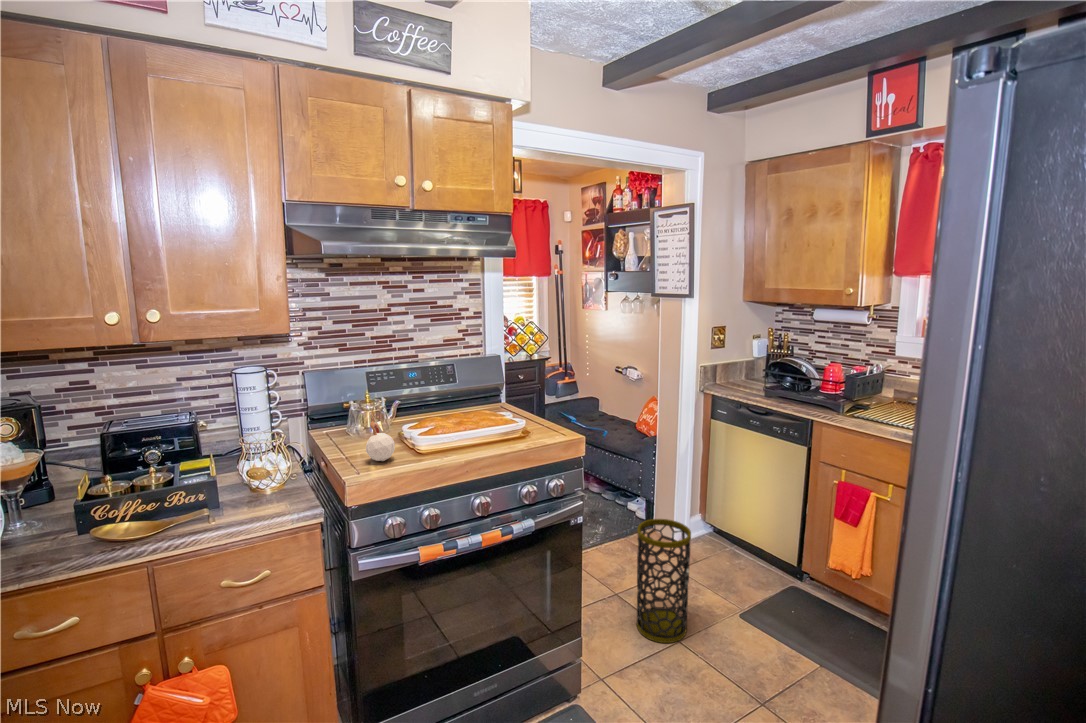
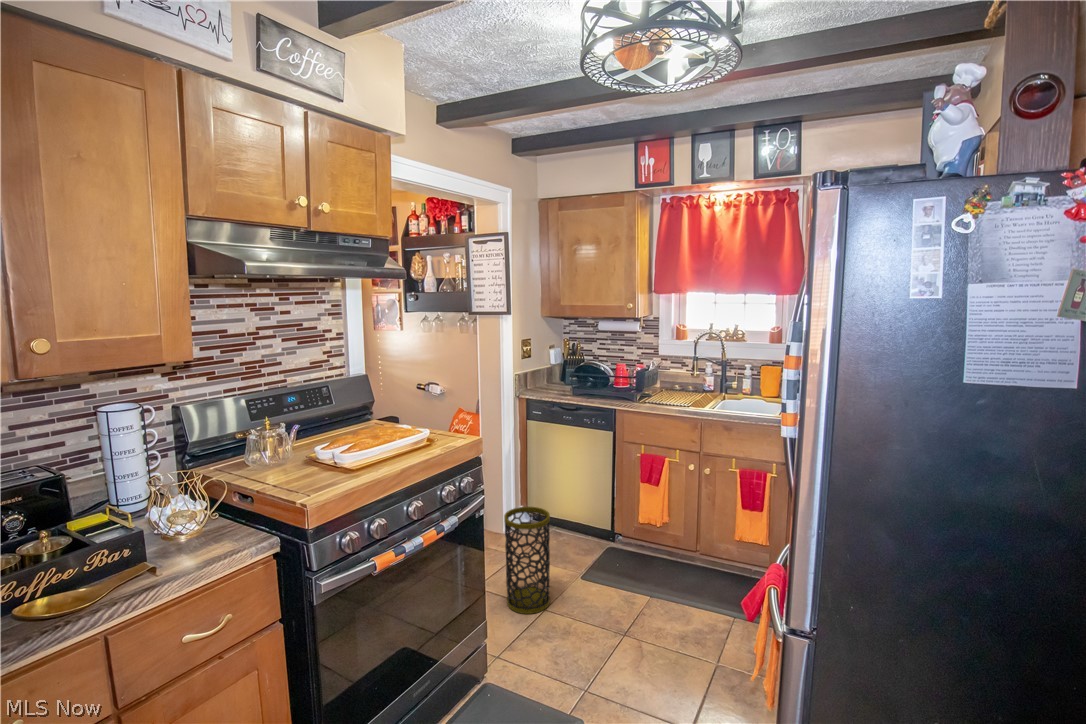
candle: present [366,412,395,461] -> none [302,435,333,483]

